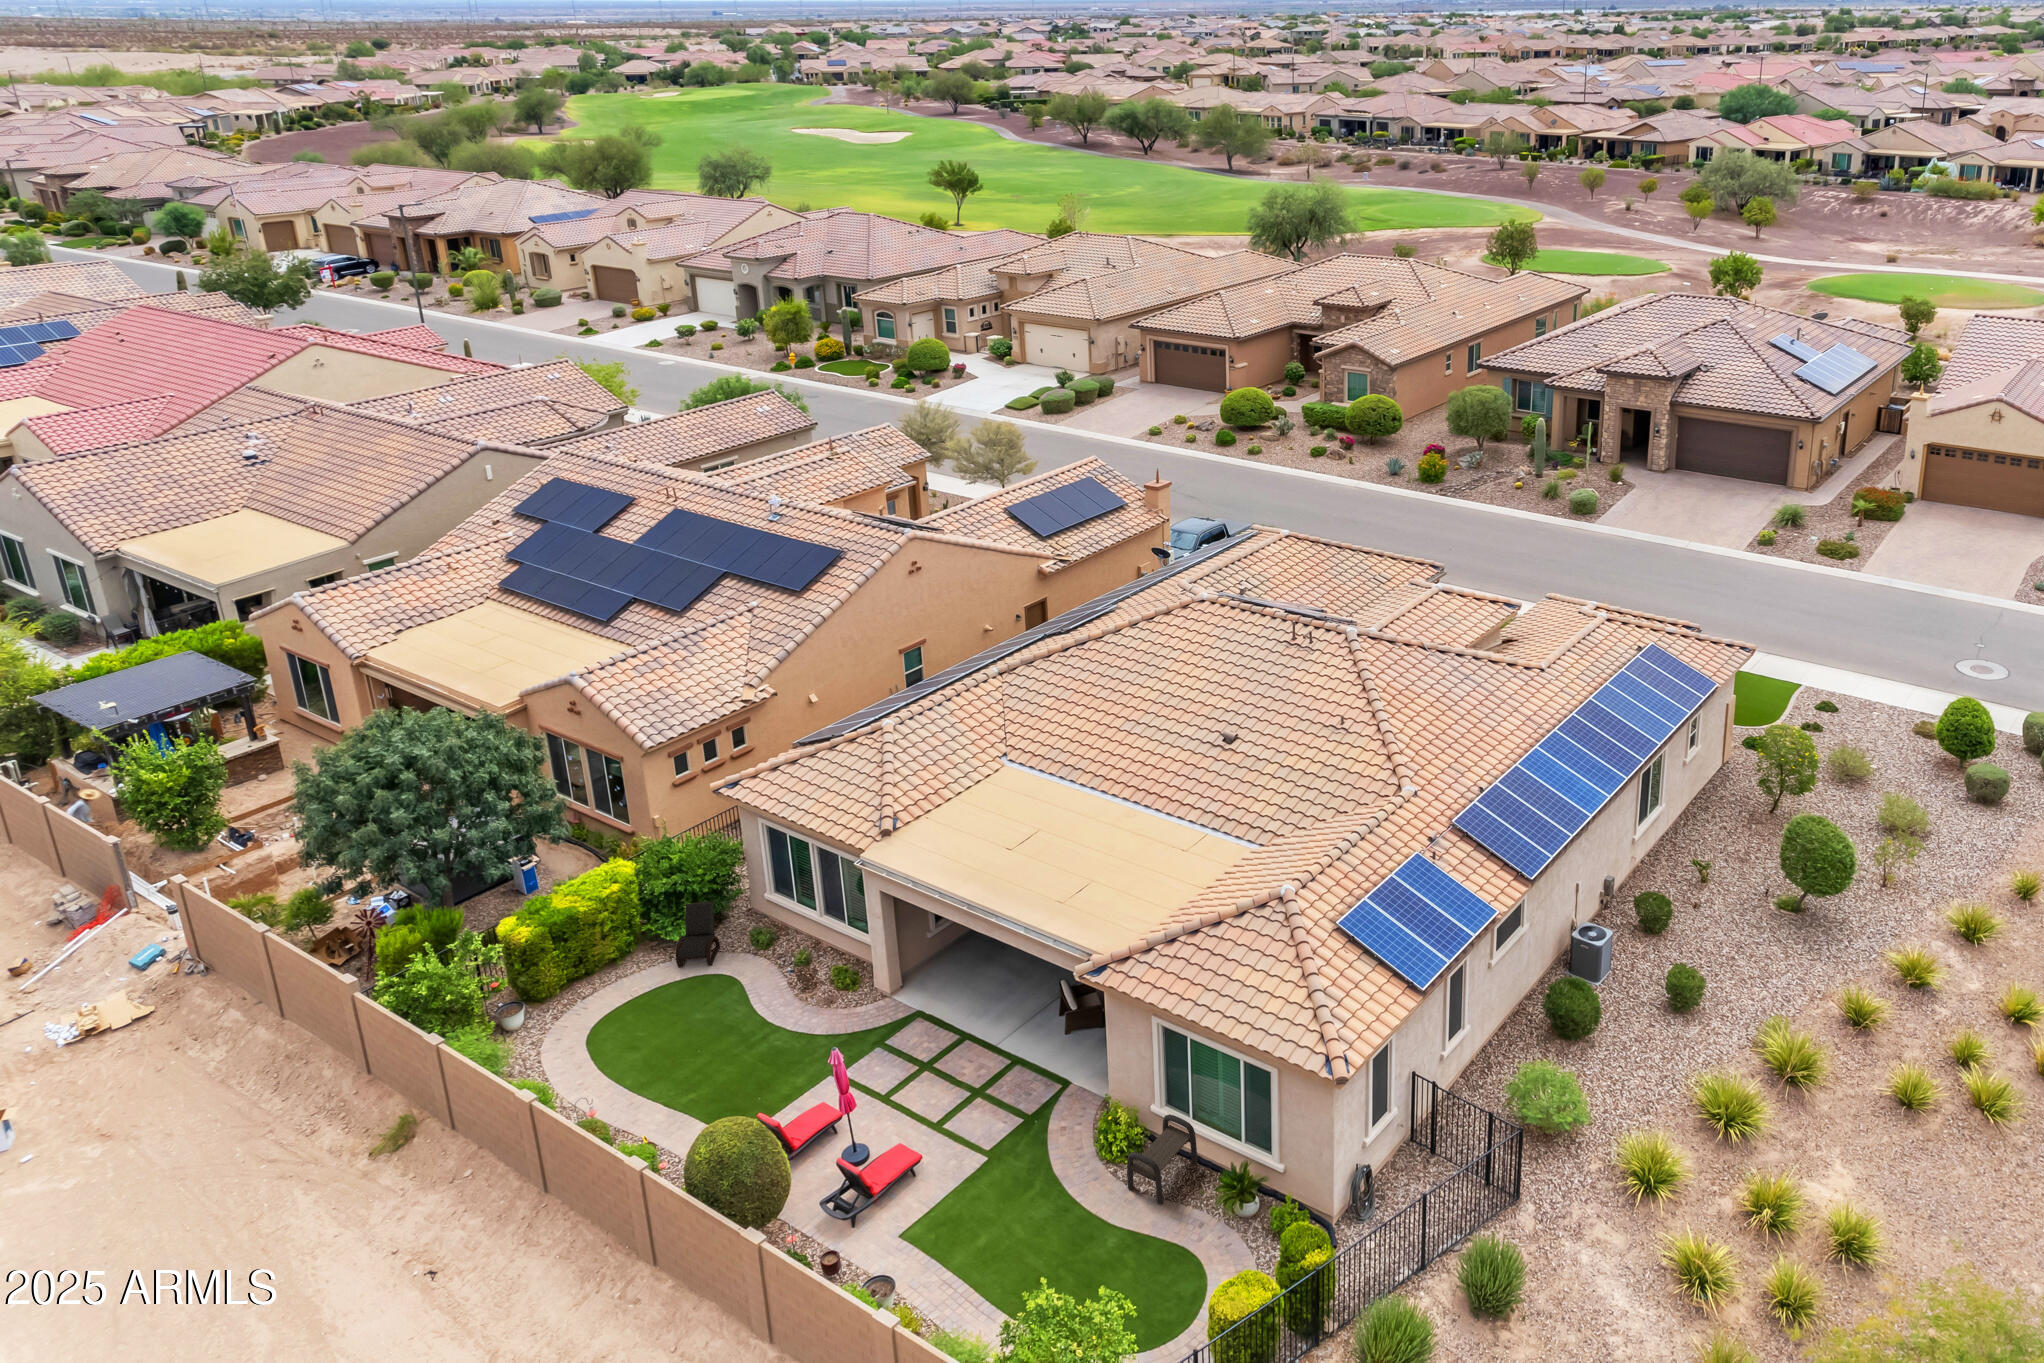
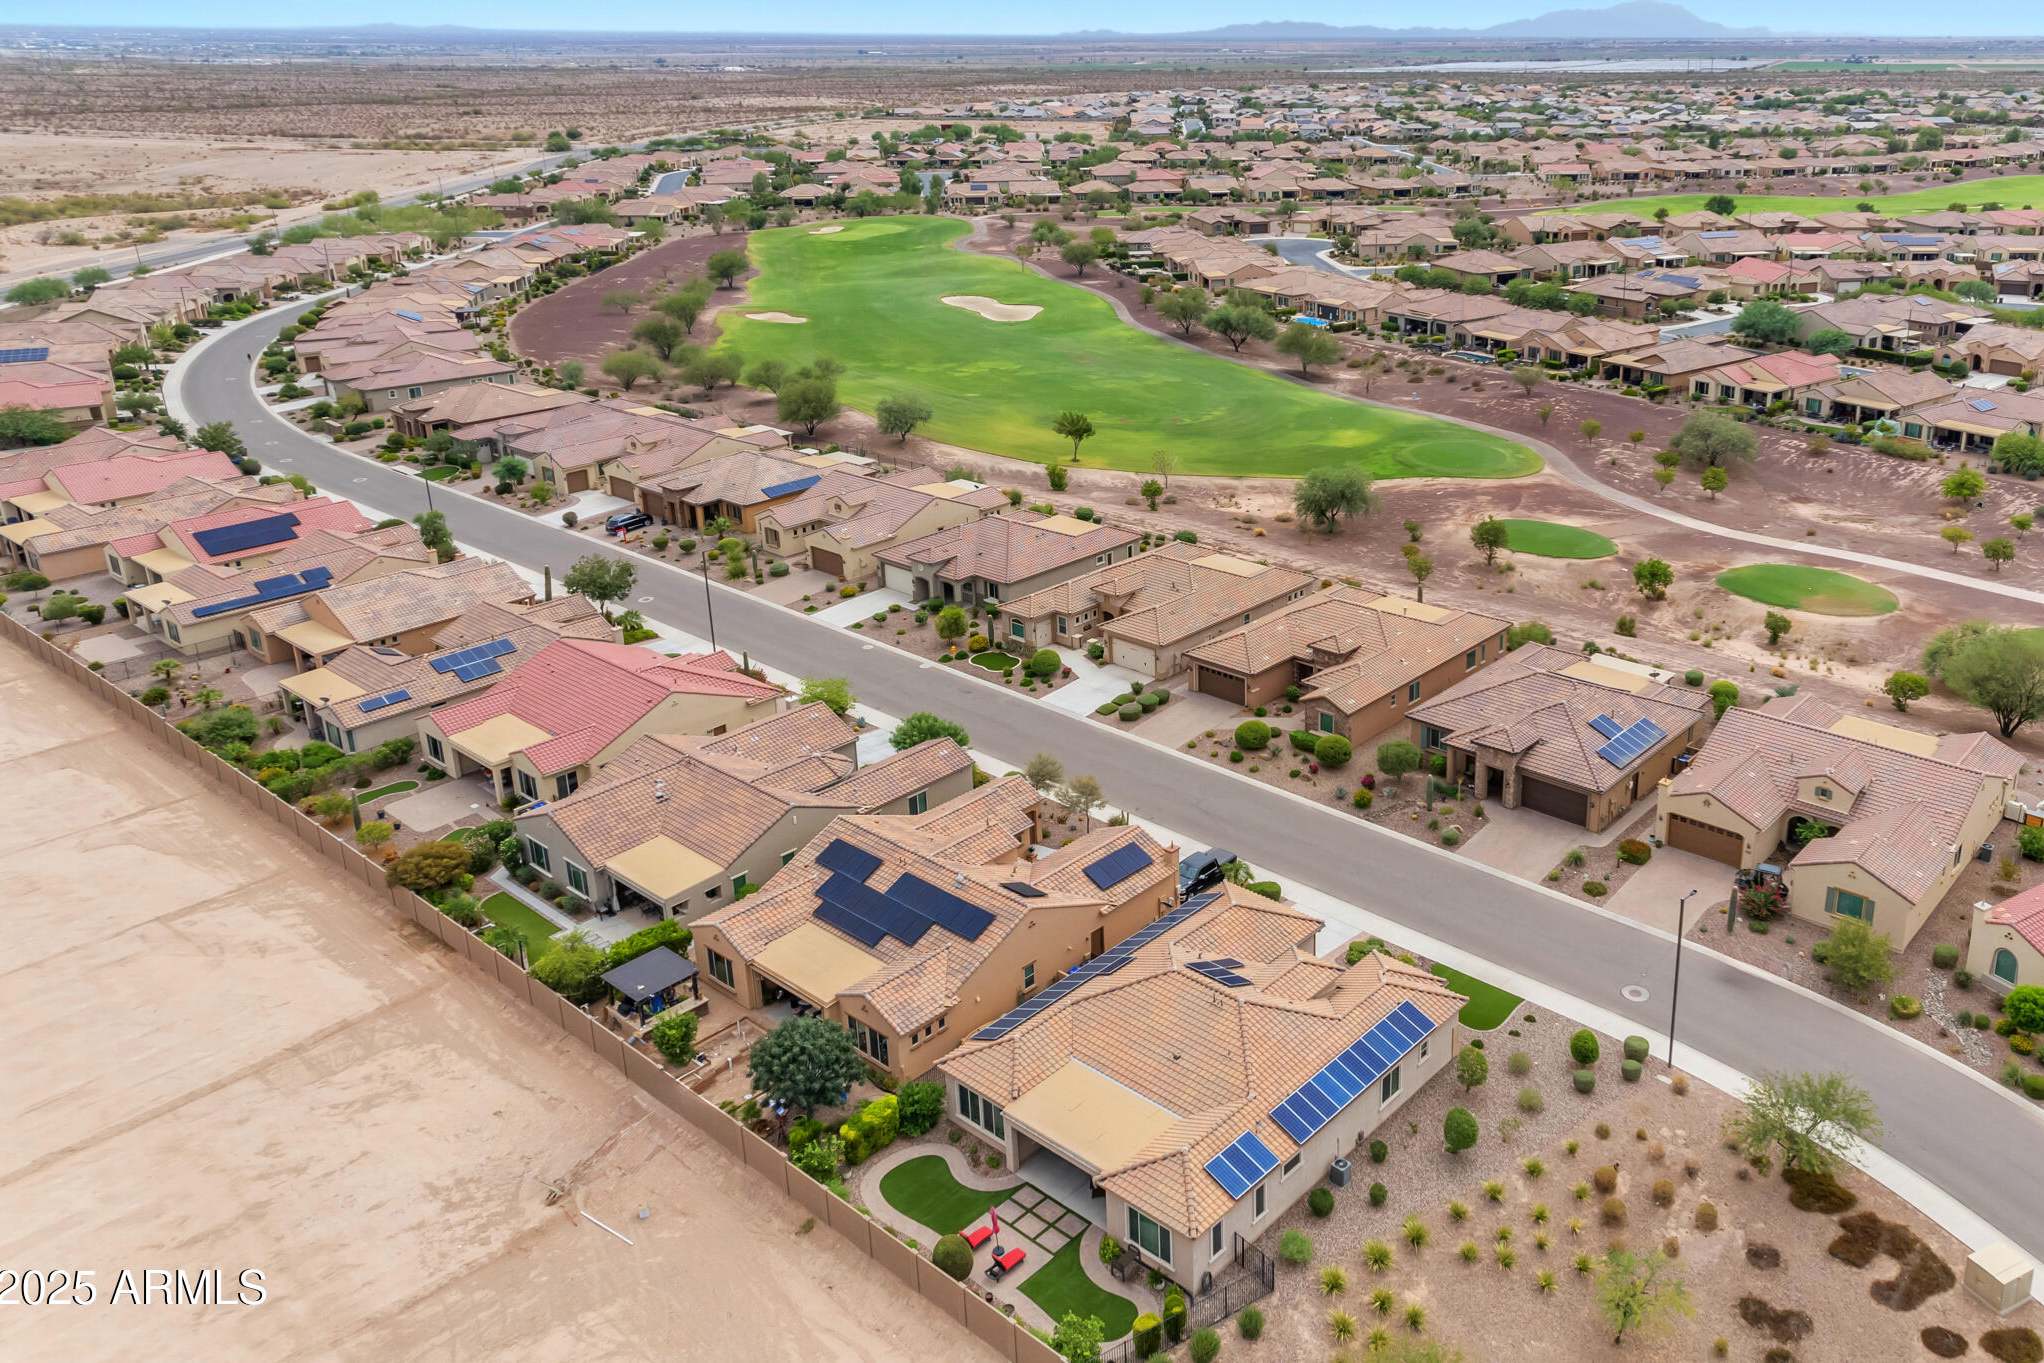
lounge chair: present [676,902,720,968] -> none [916,1118,935,1150]

